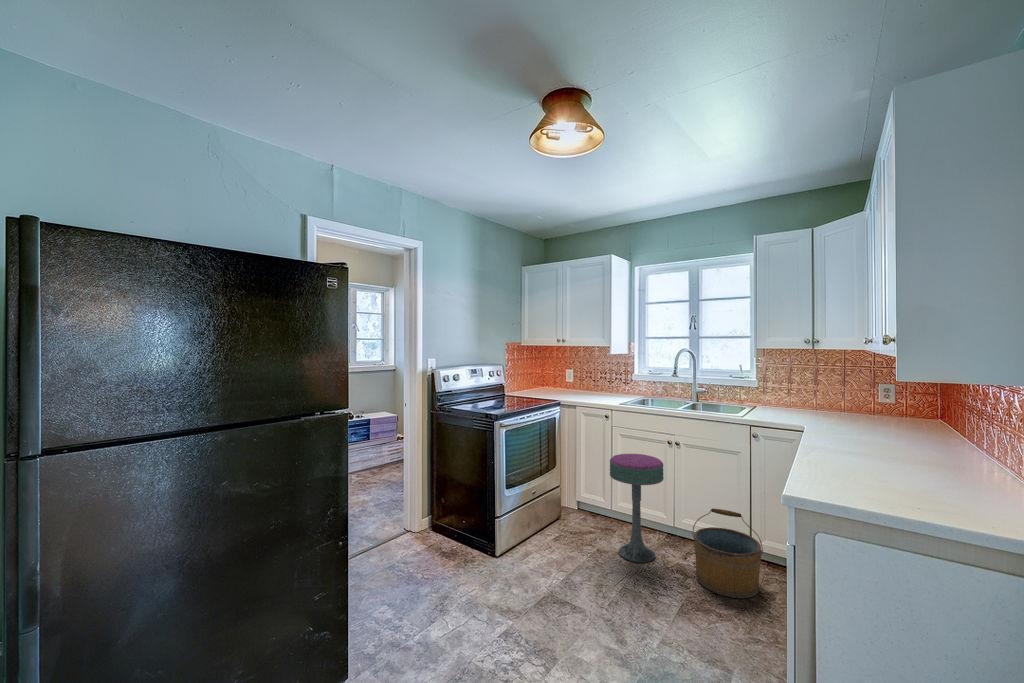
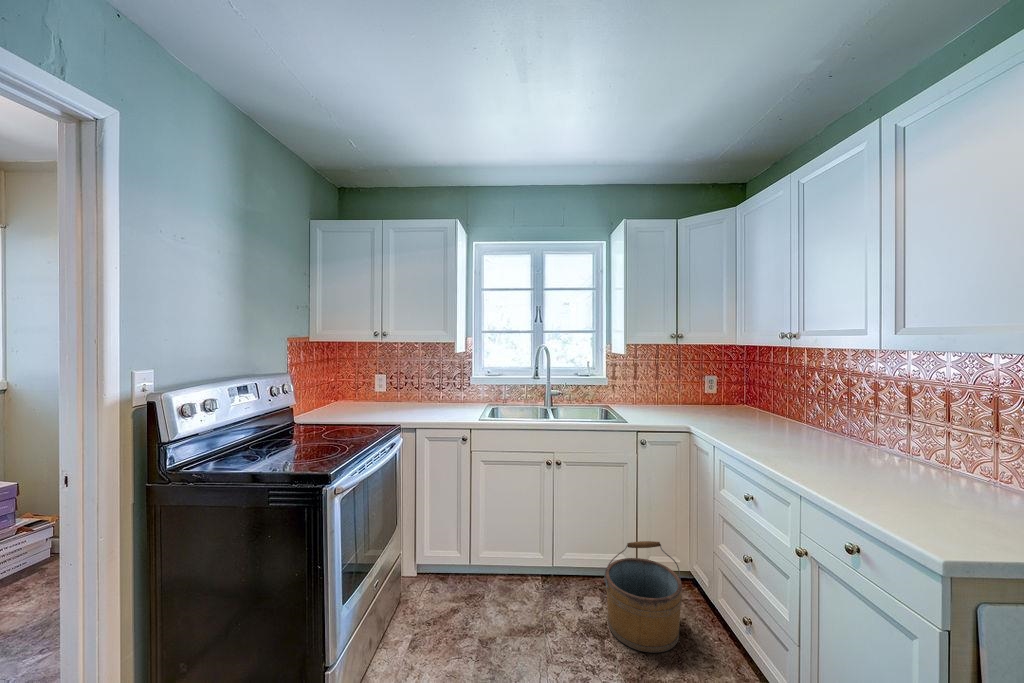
bar stool: present [610,454,664,562] -> none [495,486,565,642]

